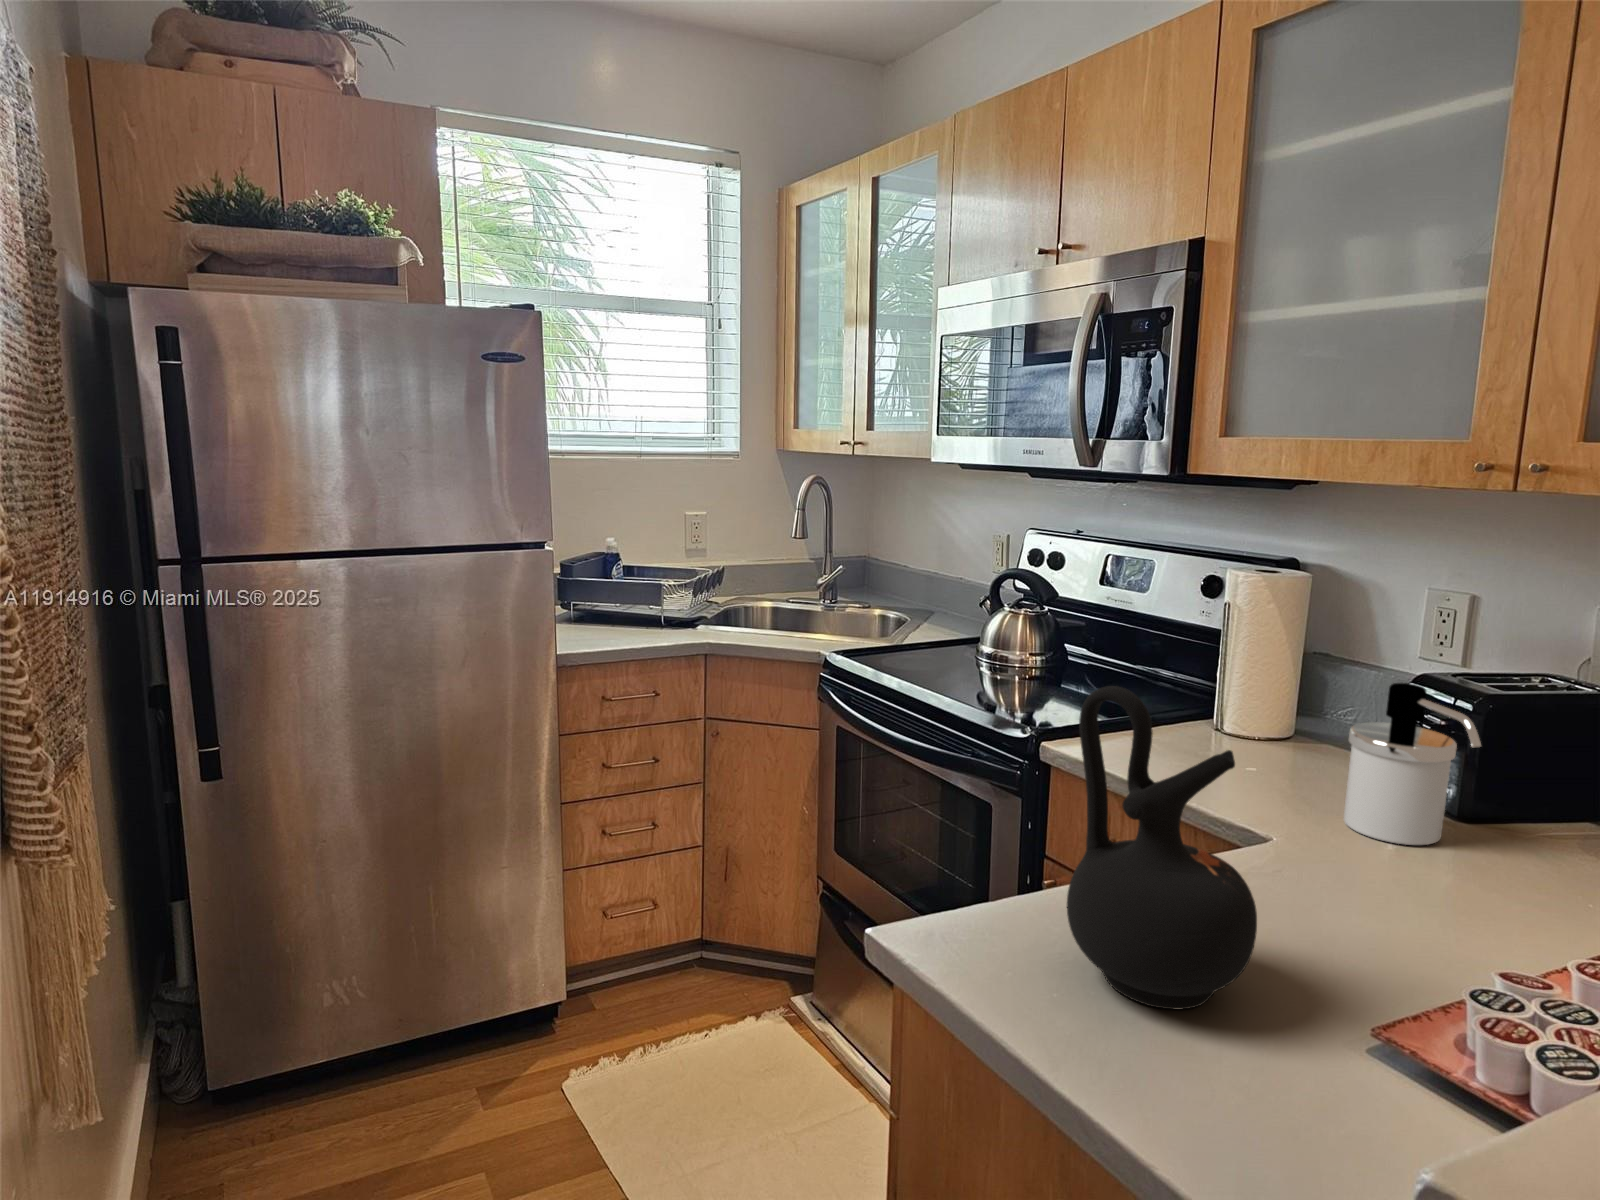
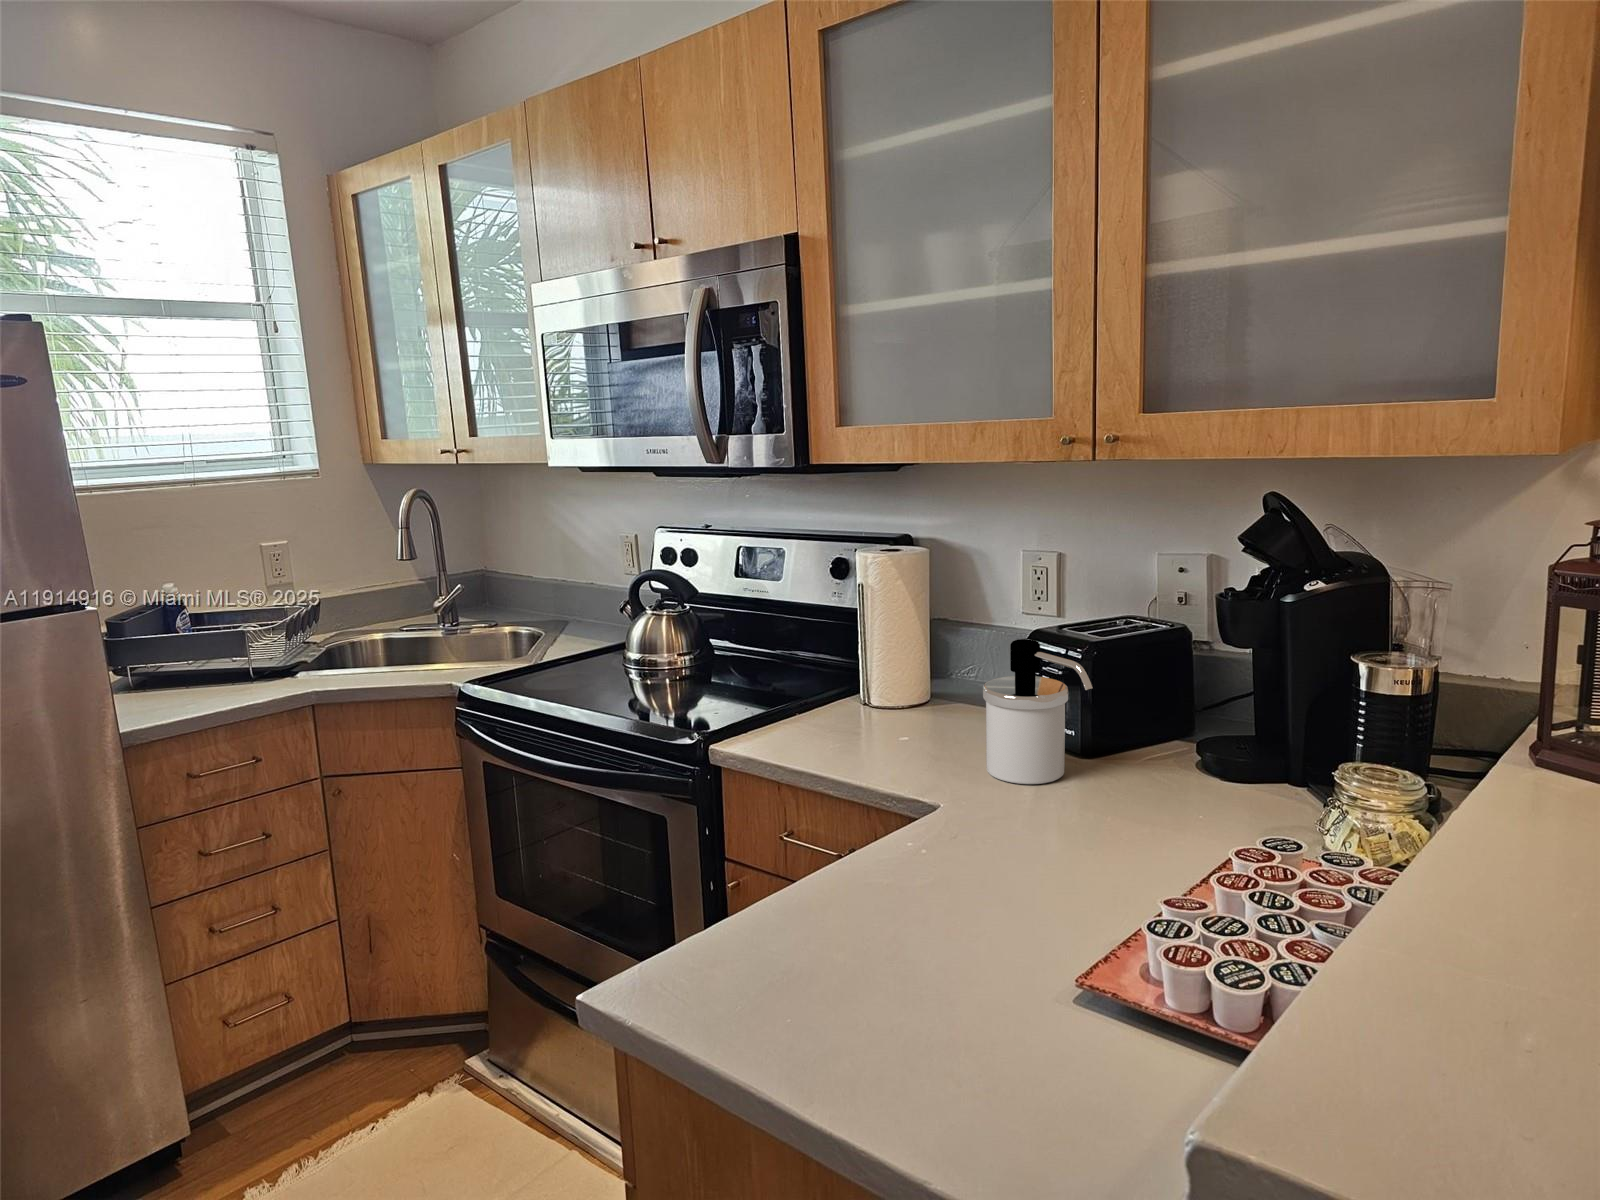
ceramic jug: present [1067,686,1257,1009] -> none [776,696,970,1020]

